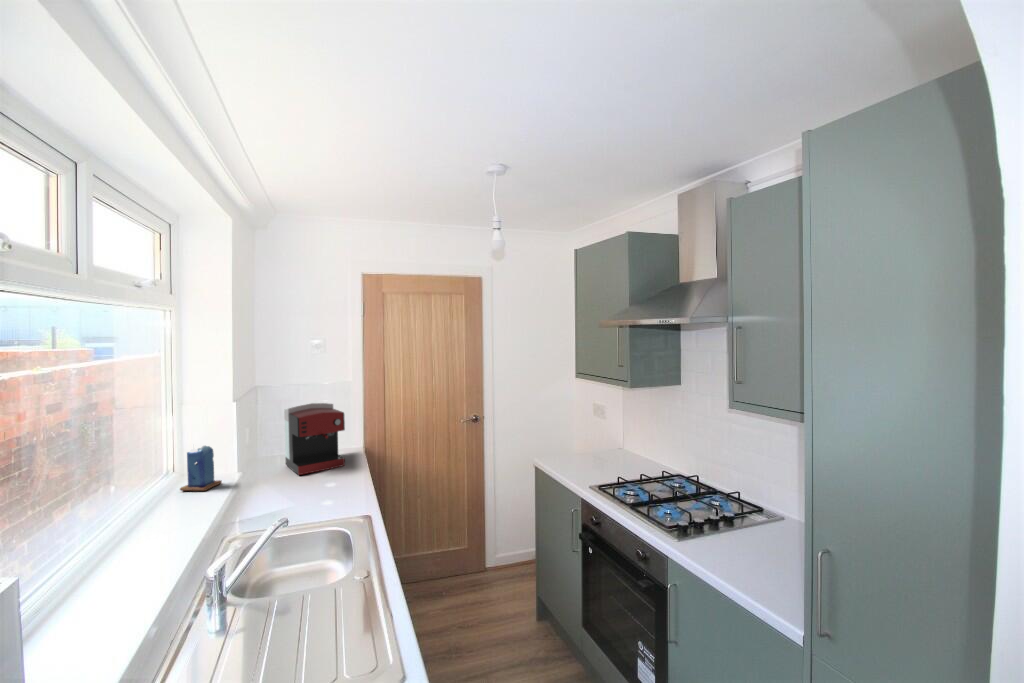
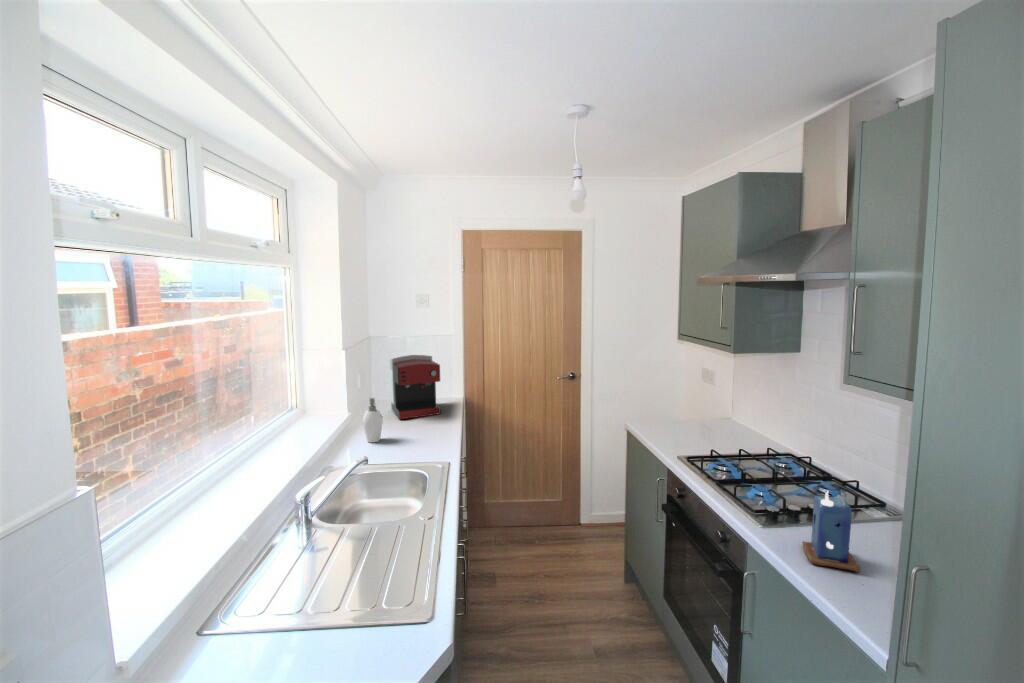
candle: present [180,444,222,491] -> present [803,492,860,572]
soap dispenser: none [261,453,285,503] -> present [363,398,383,442]

